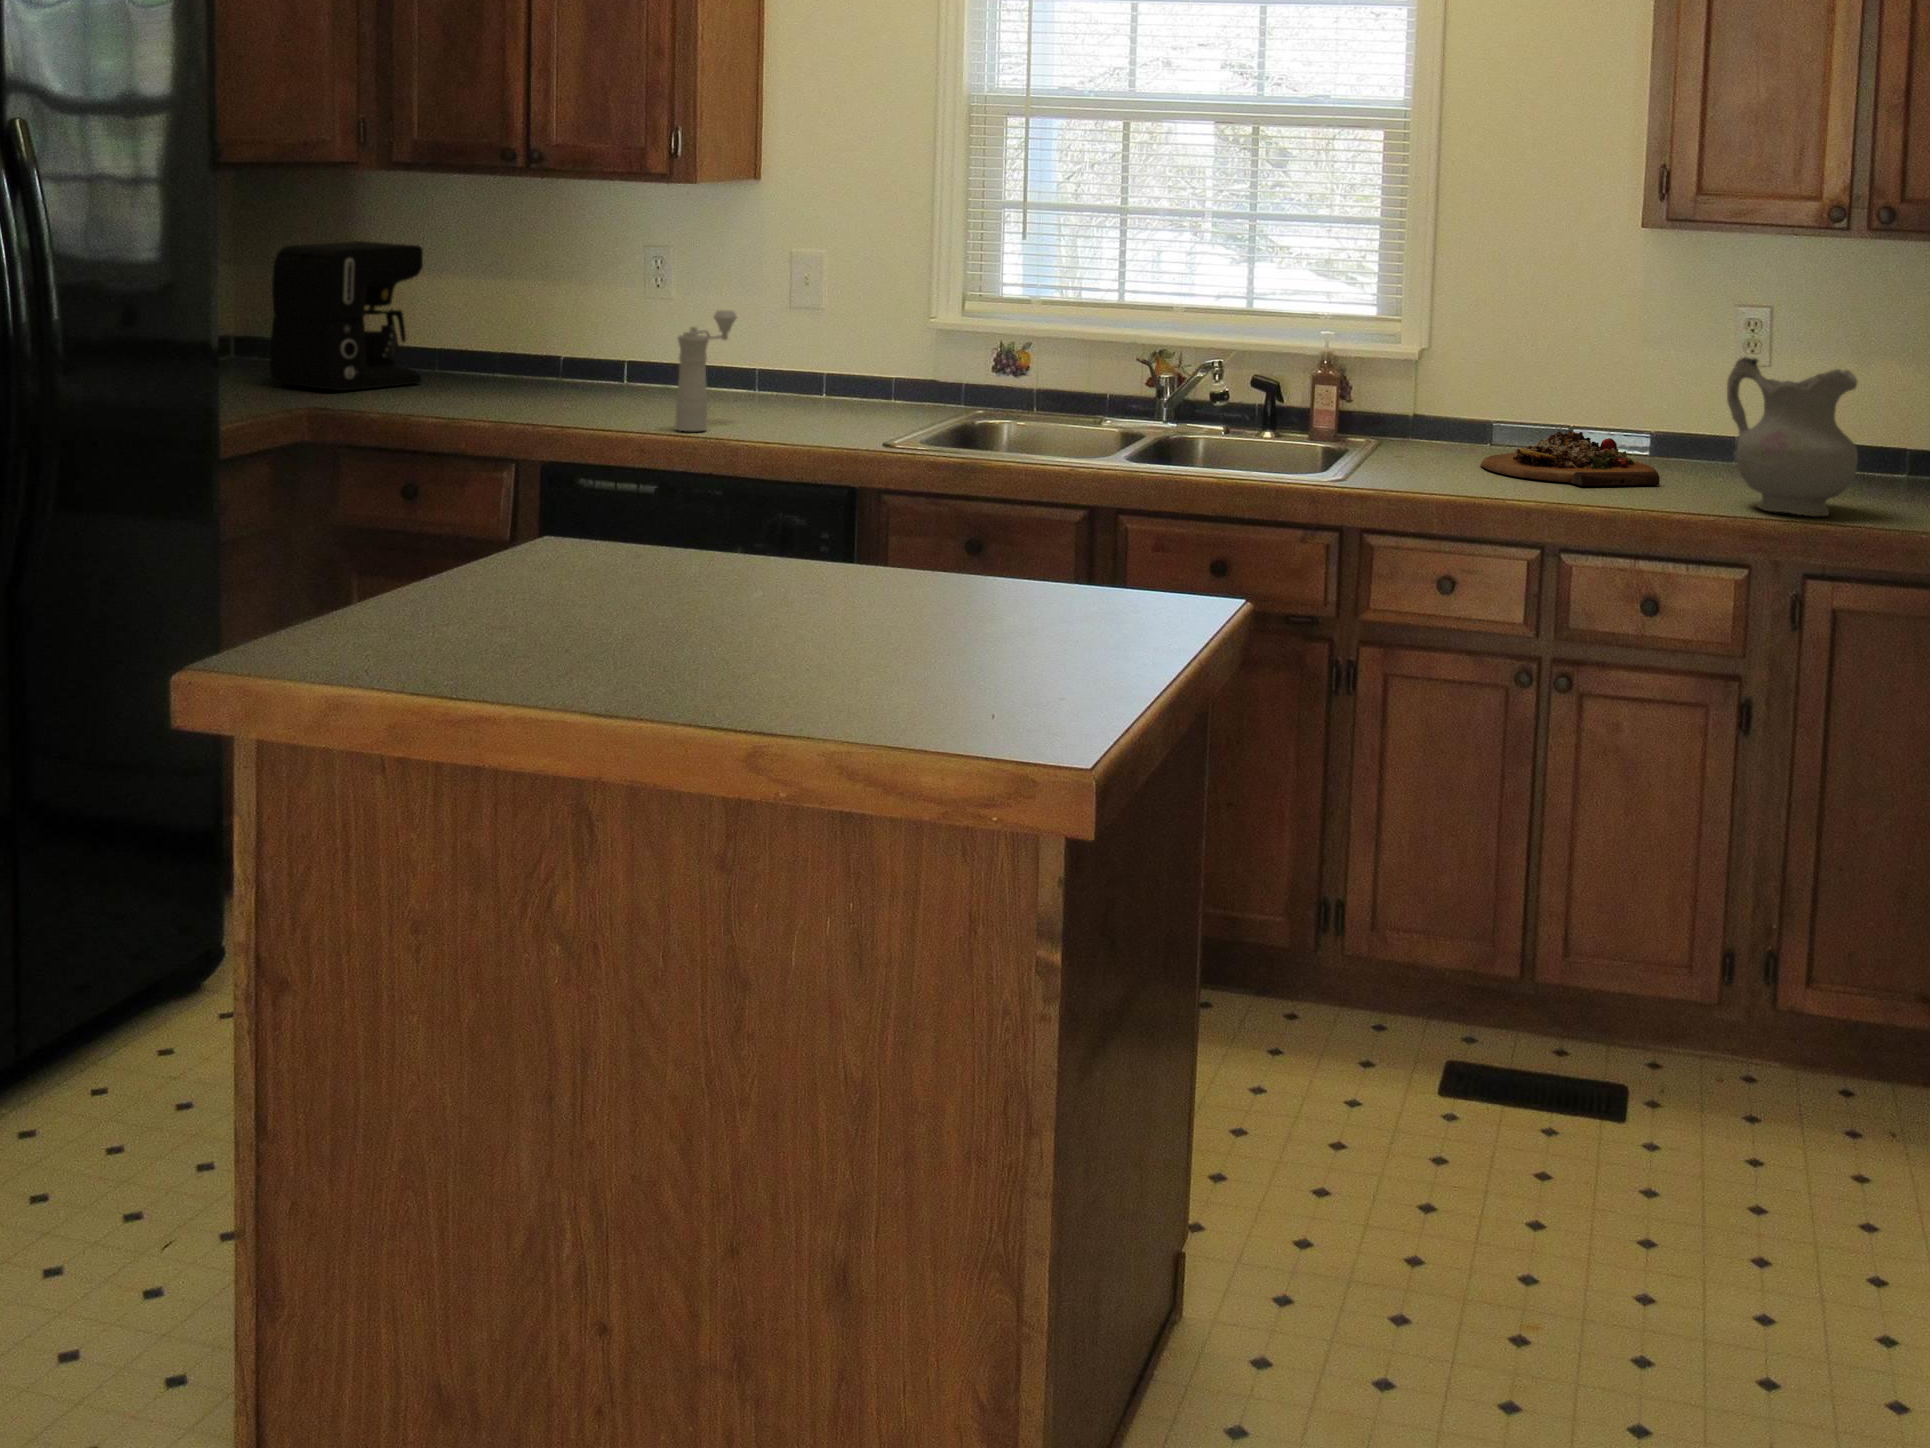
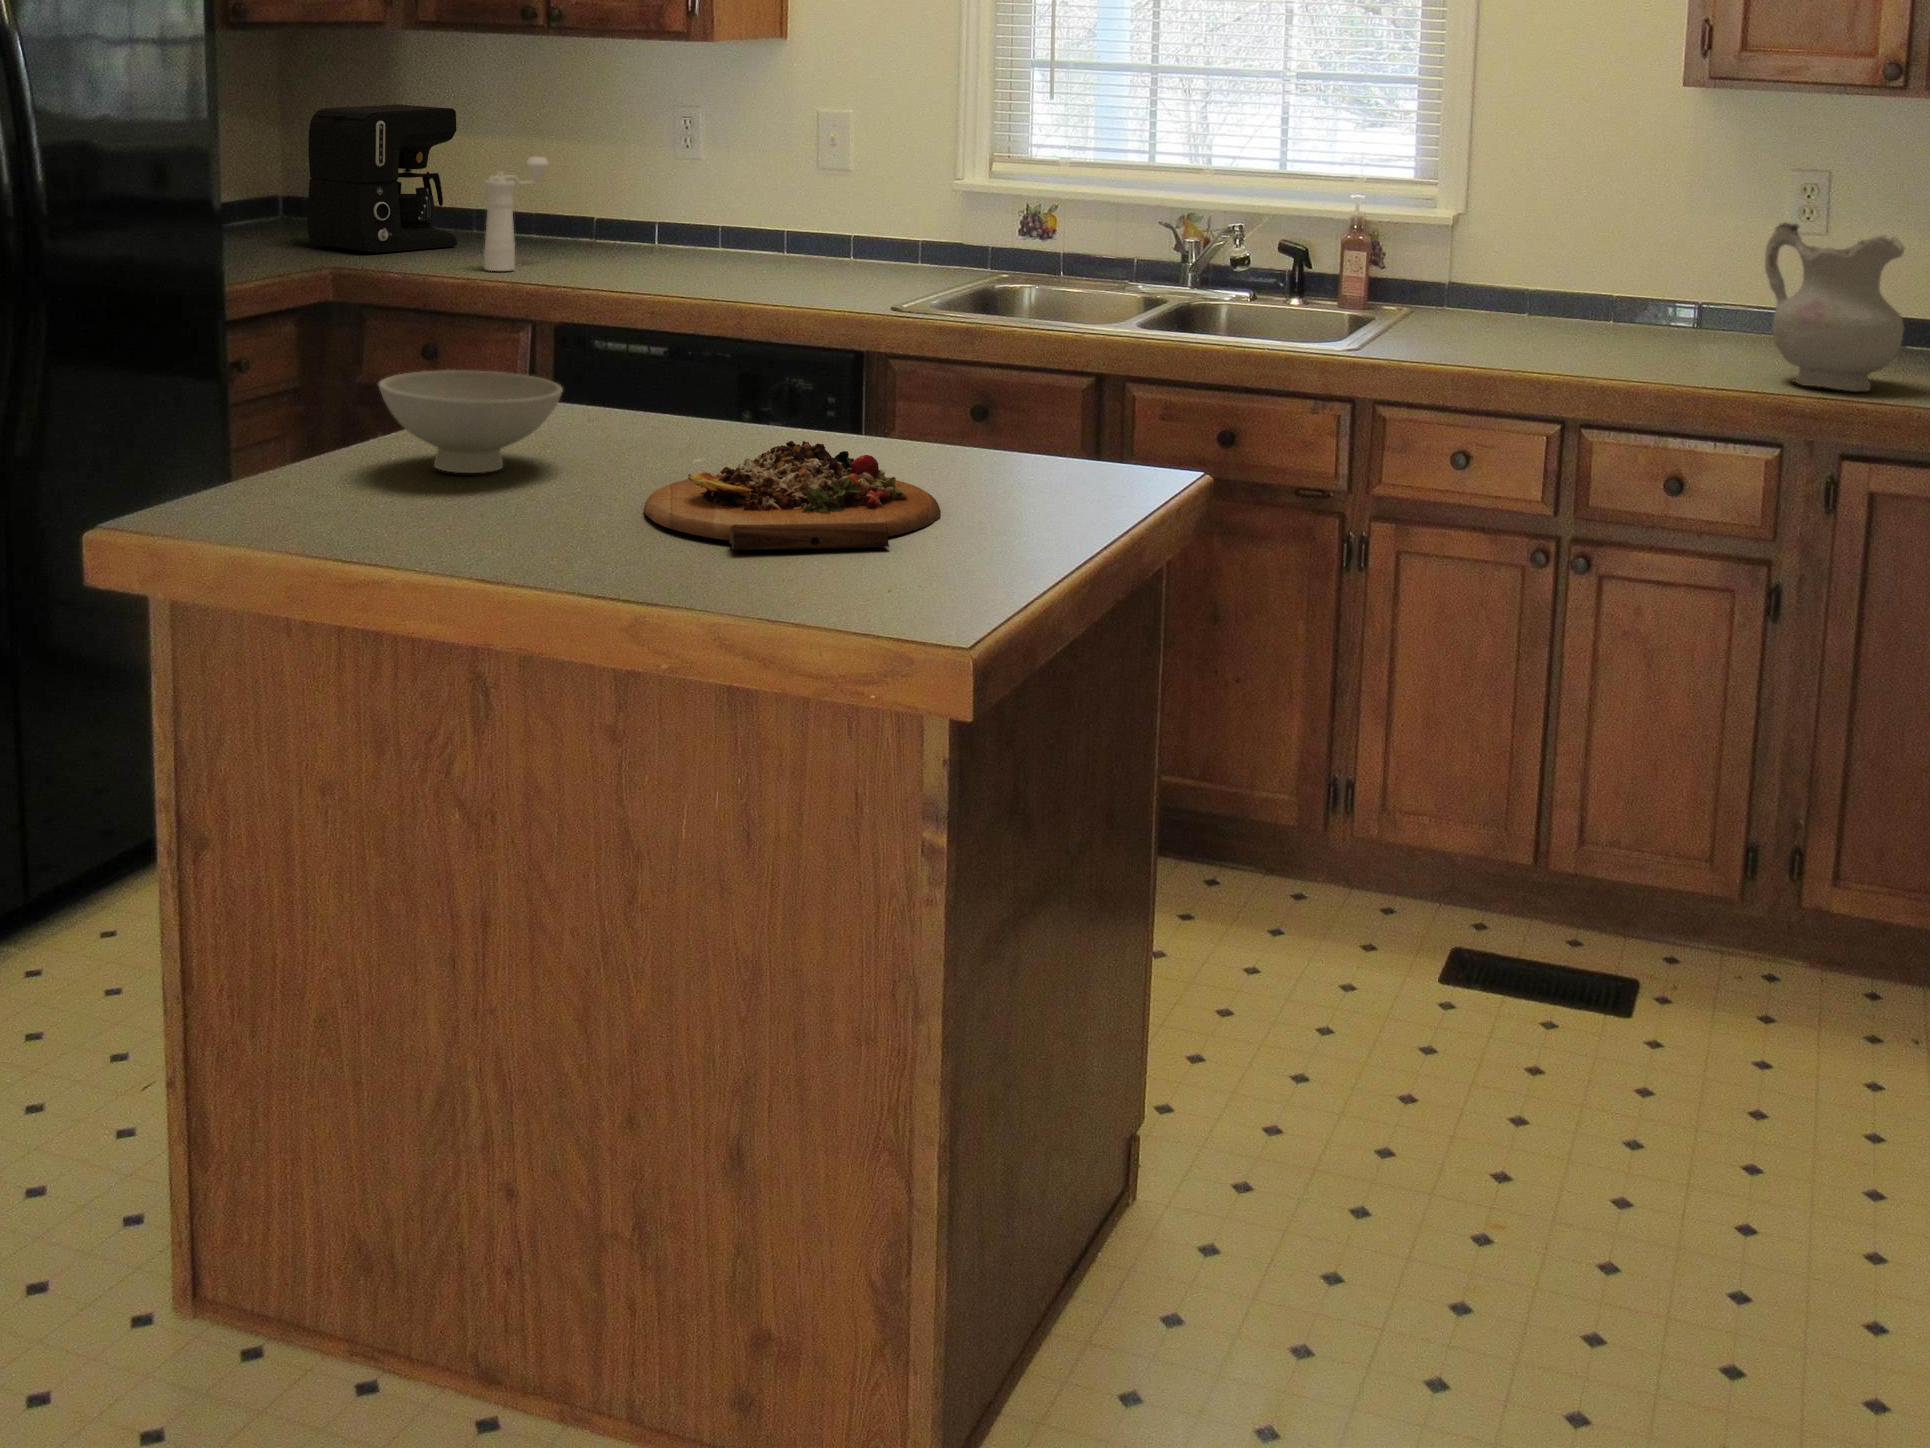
pepper mill: present [675,310,737,431] -> present [484,157,549,271]
cutting board: present [1480,431,1660,486] -> present [644,441,941,550]
bowl: none [448,513,628,614] -> present [379,370,563,473]

